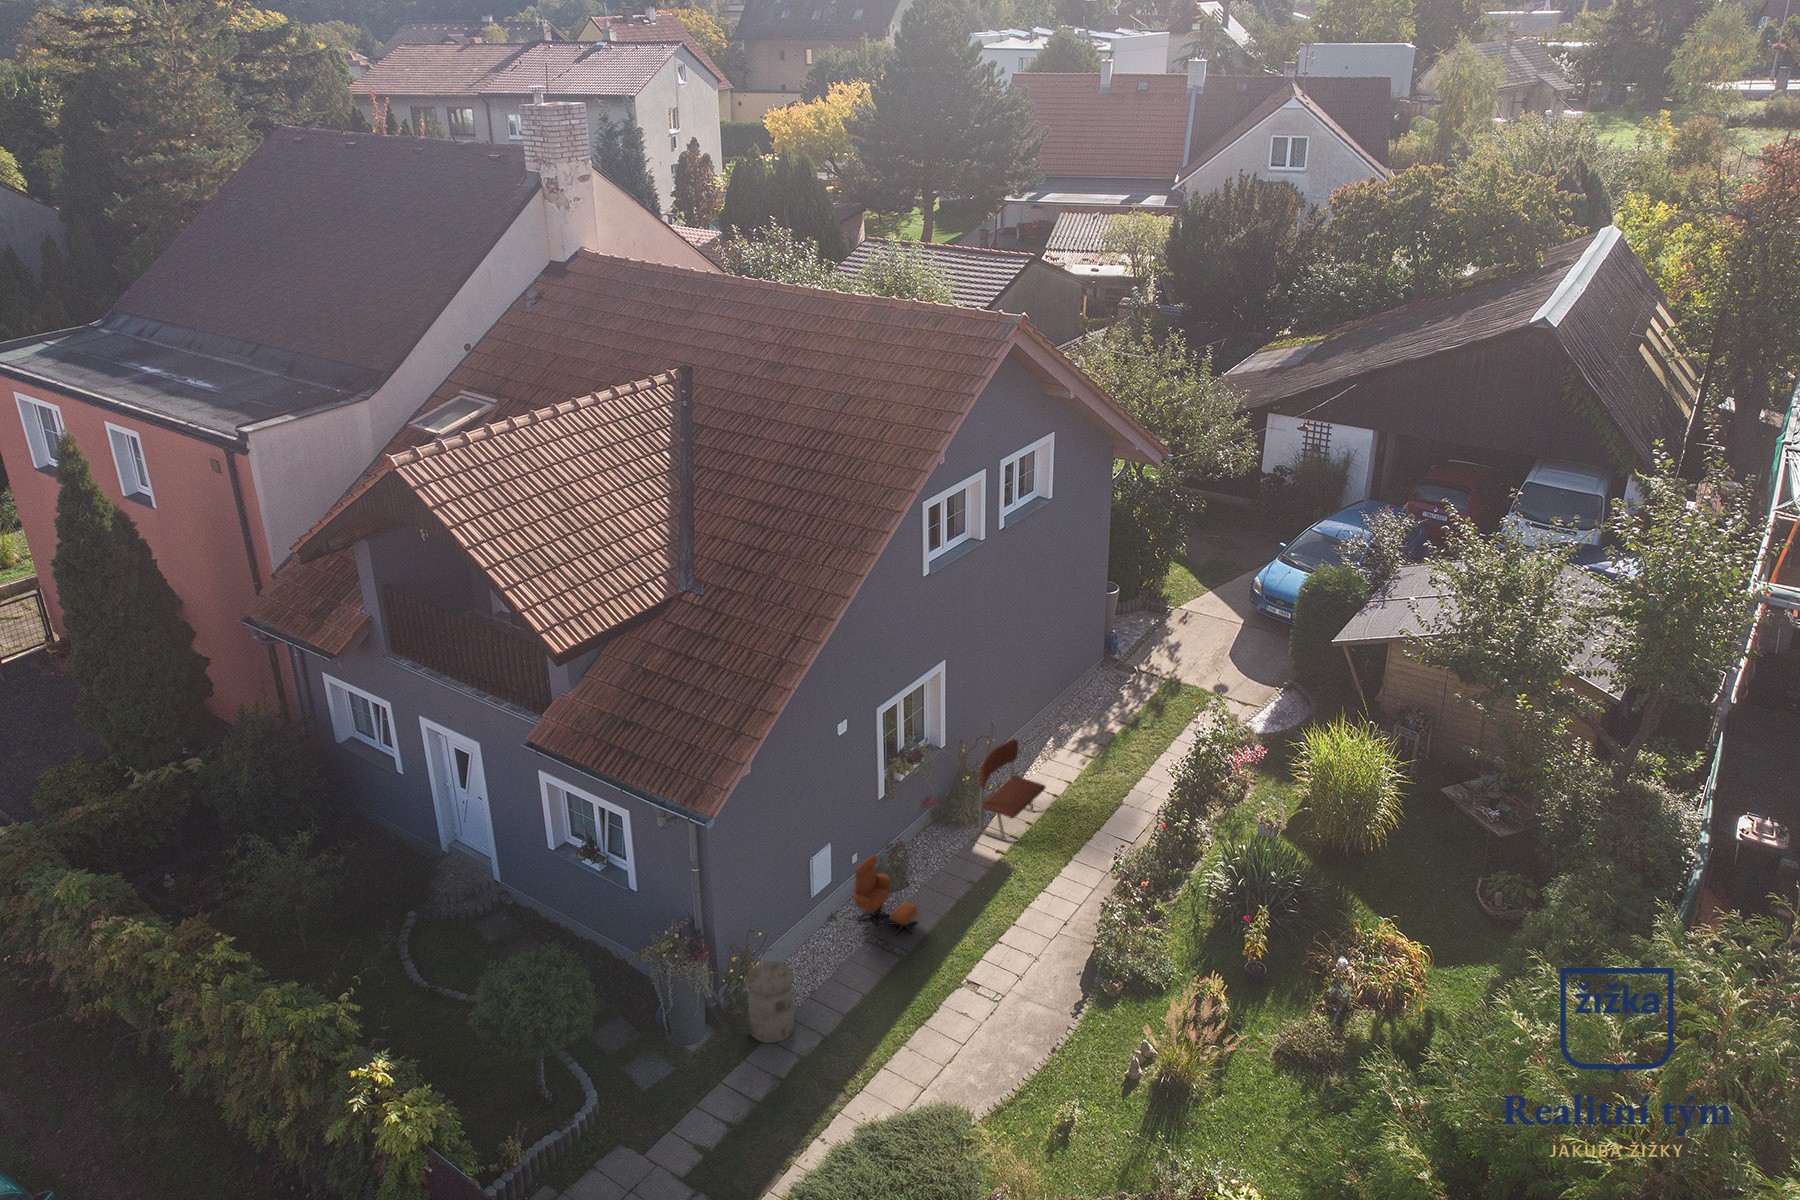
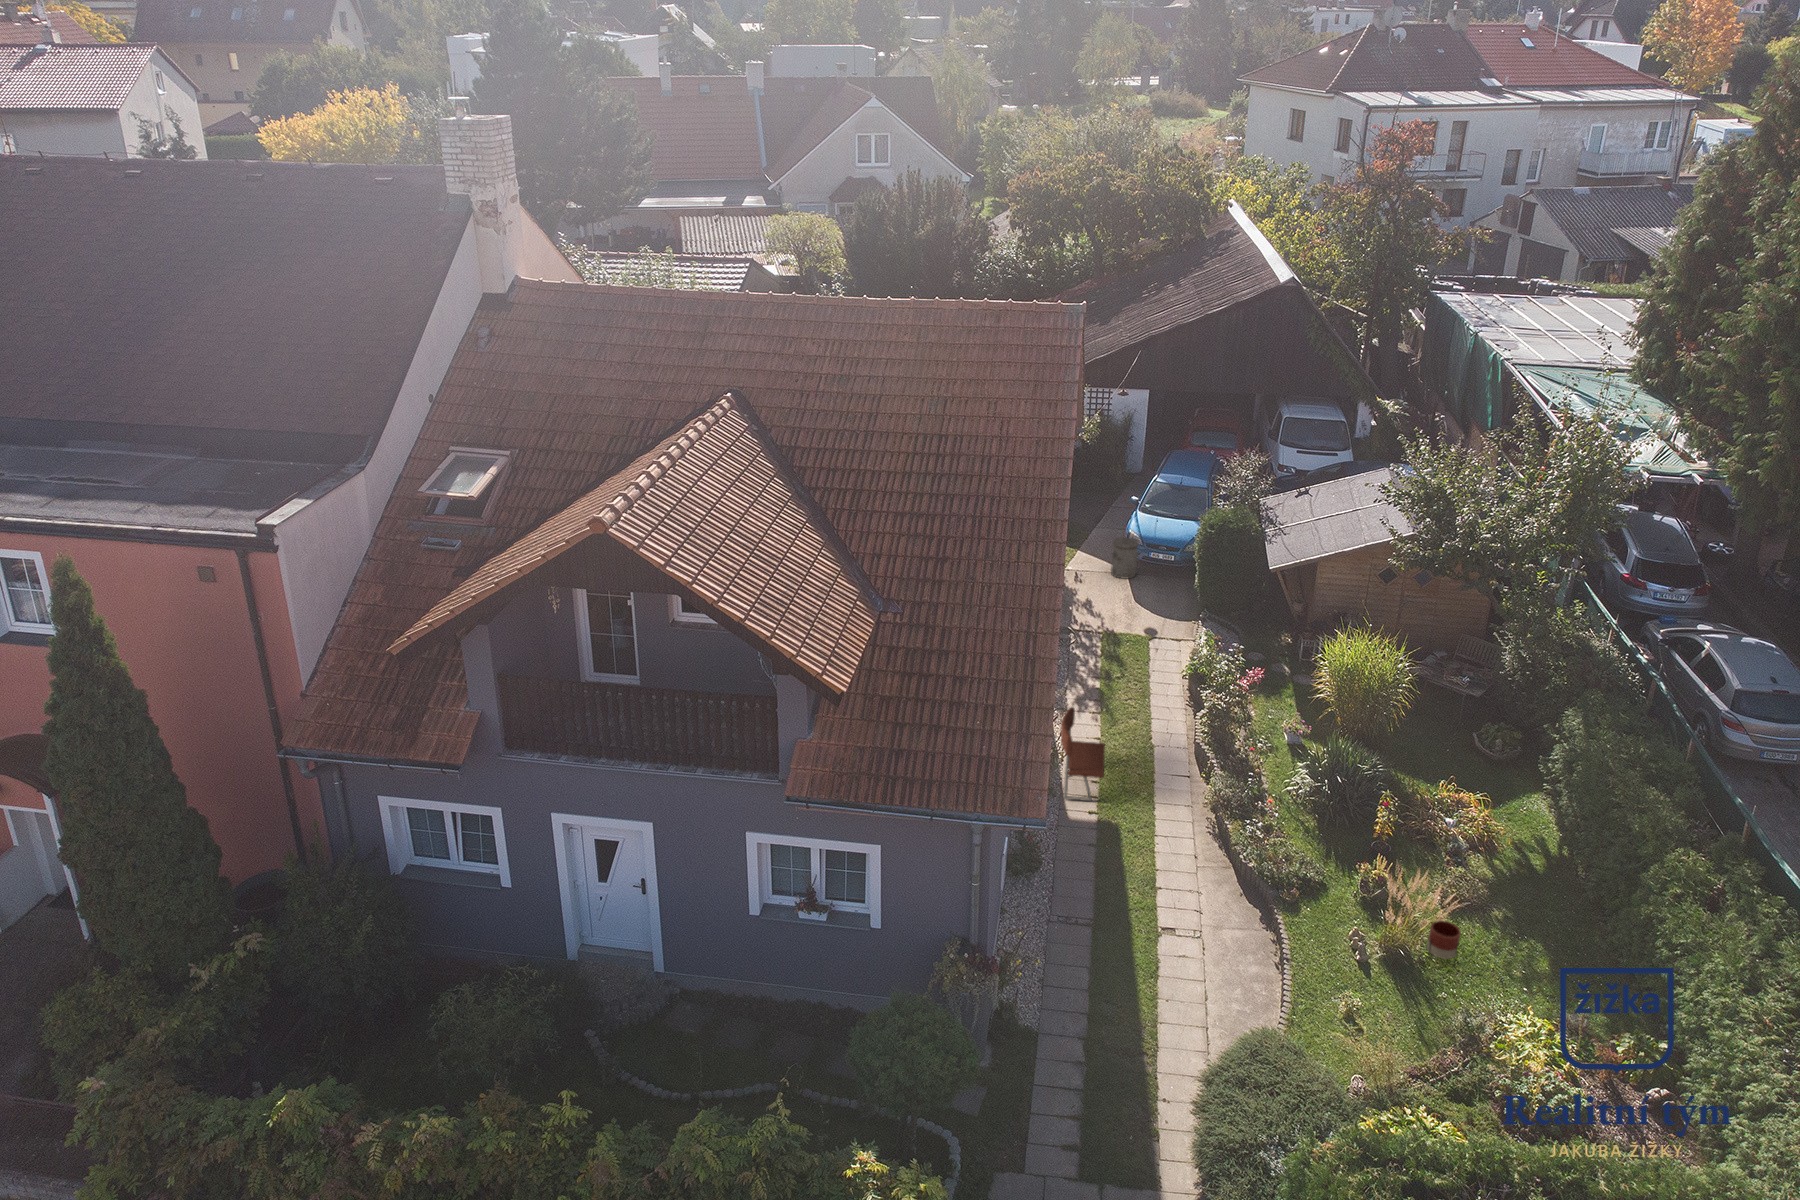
lounge chair: present [853,855,917,934] -> none [1019,838,1086,907]
trash can: present [746,962,794,1043] -> present [1111,538,1138,579]
planter: none [1211,1060,1250,1118] -> present [1427,920,1461,959]

